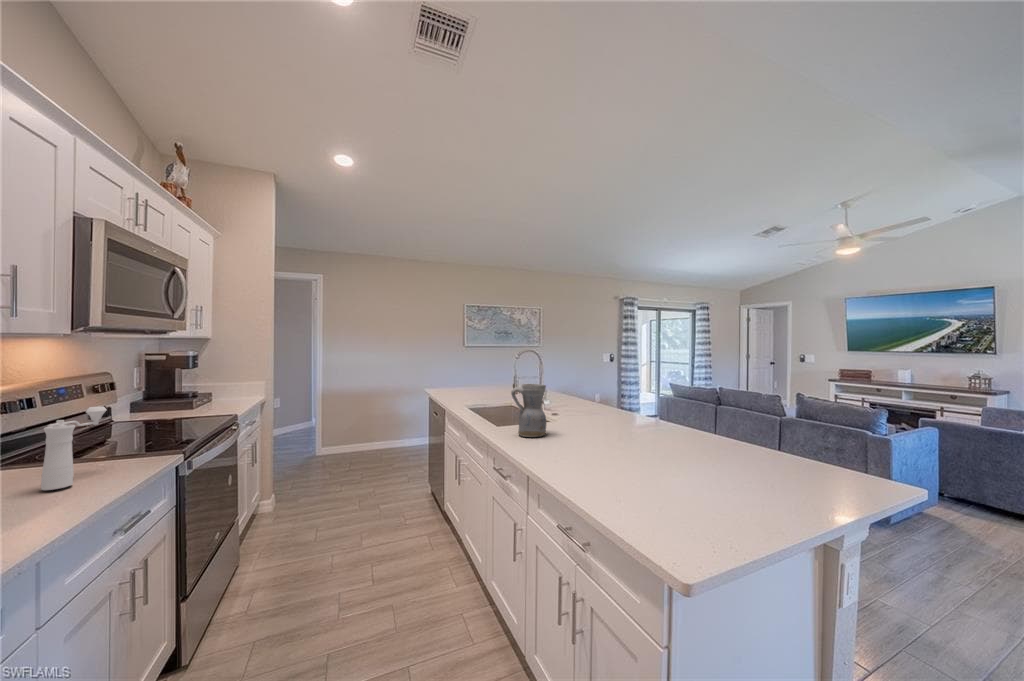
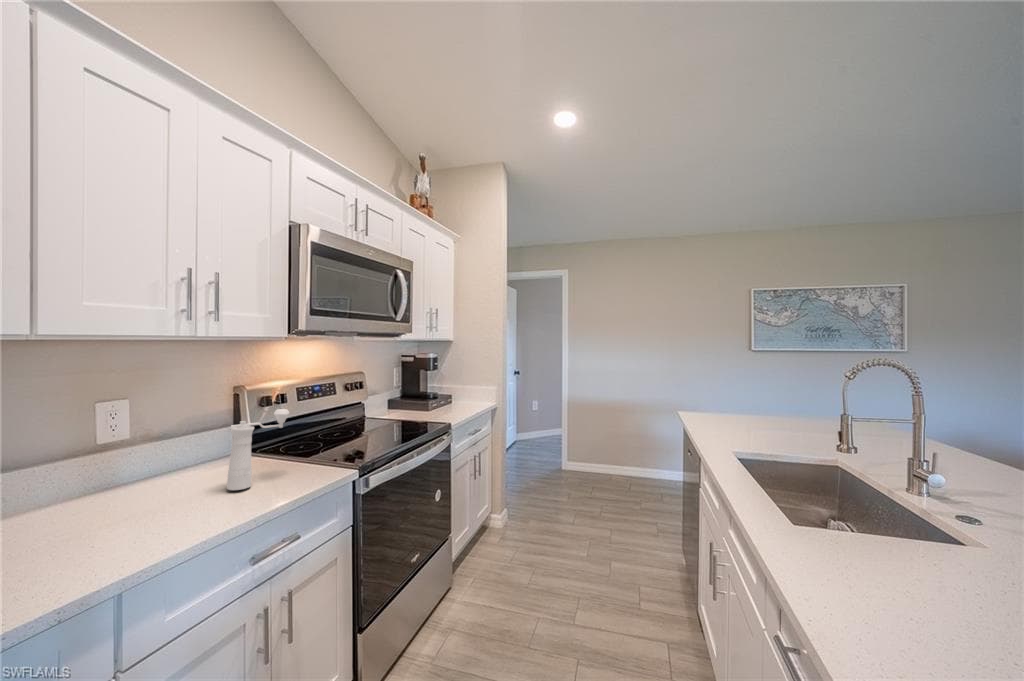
ceramic pitcher: present [511,384,546,437] -> none [823,446,941,595]

